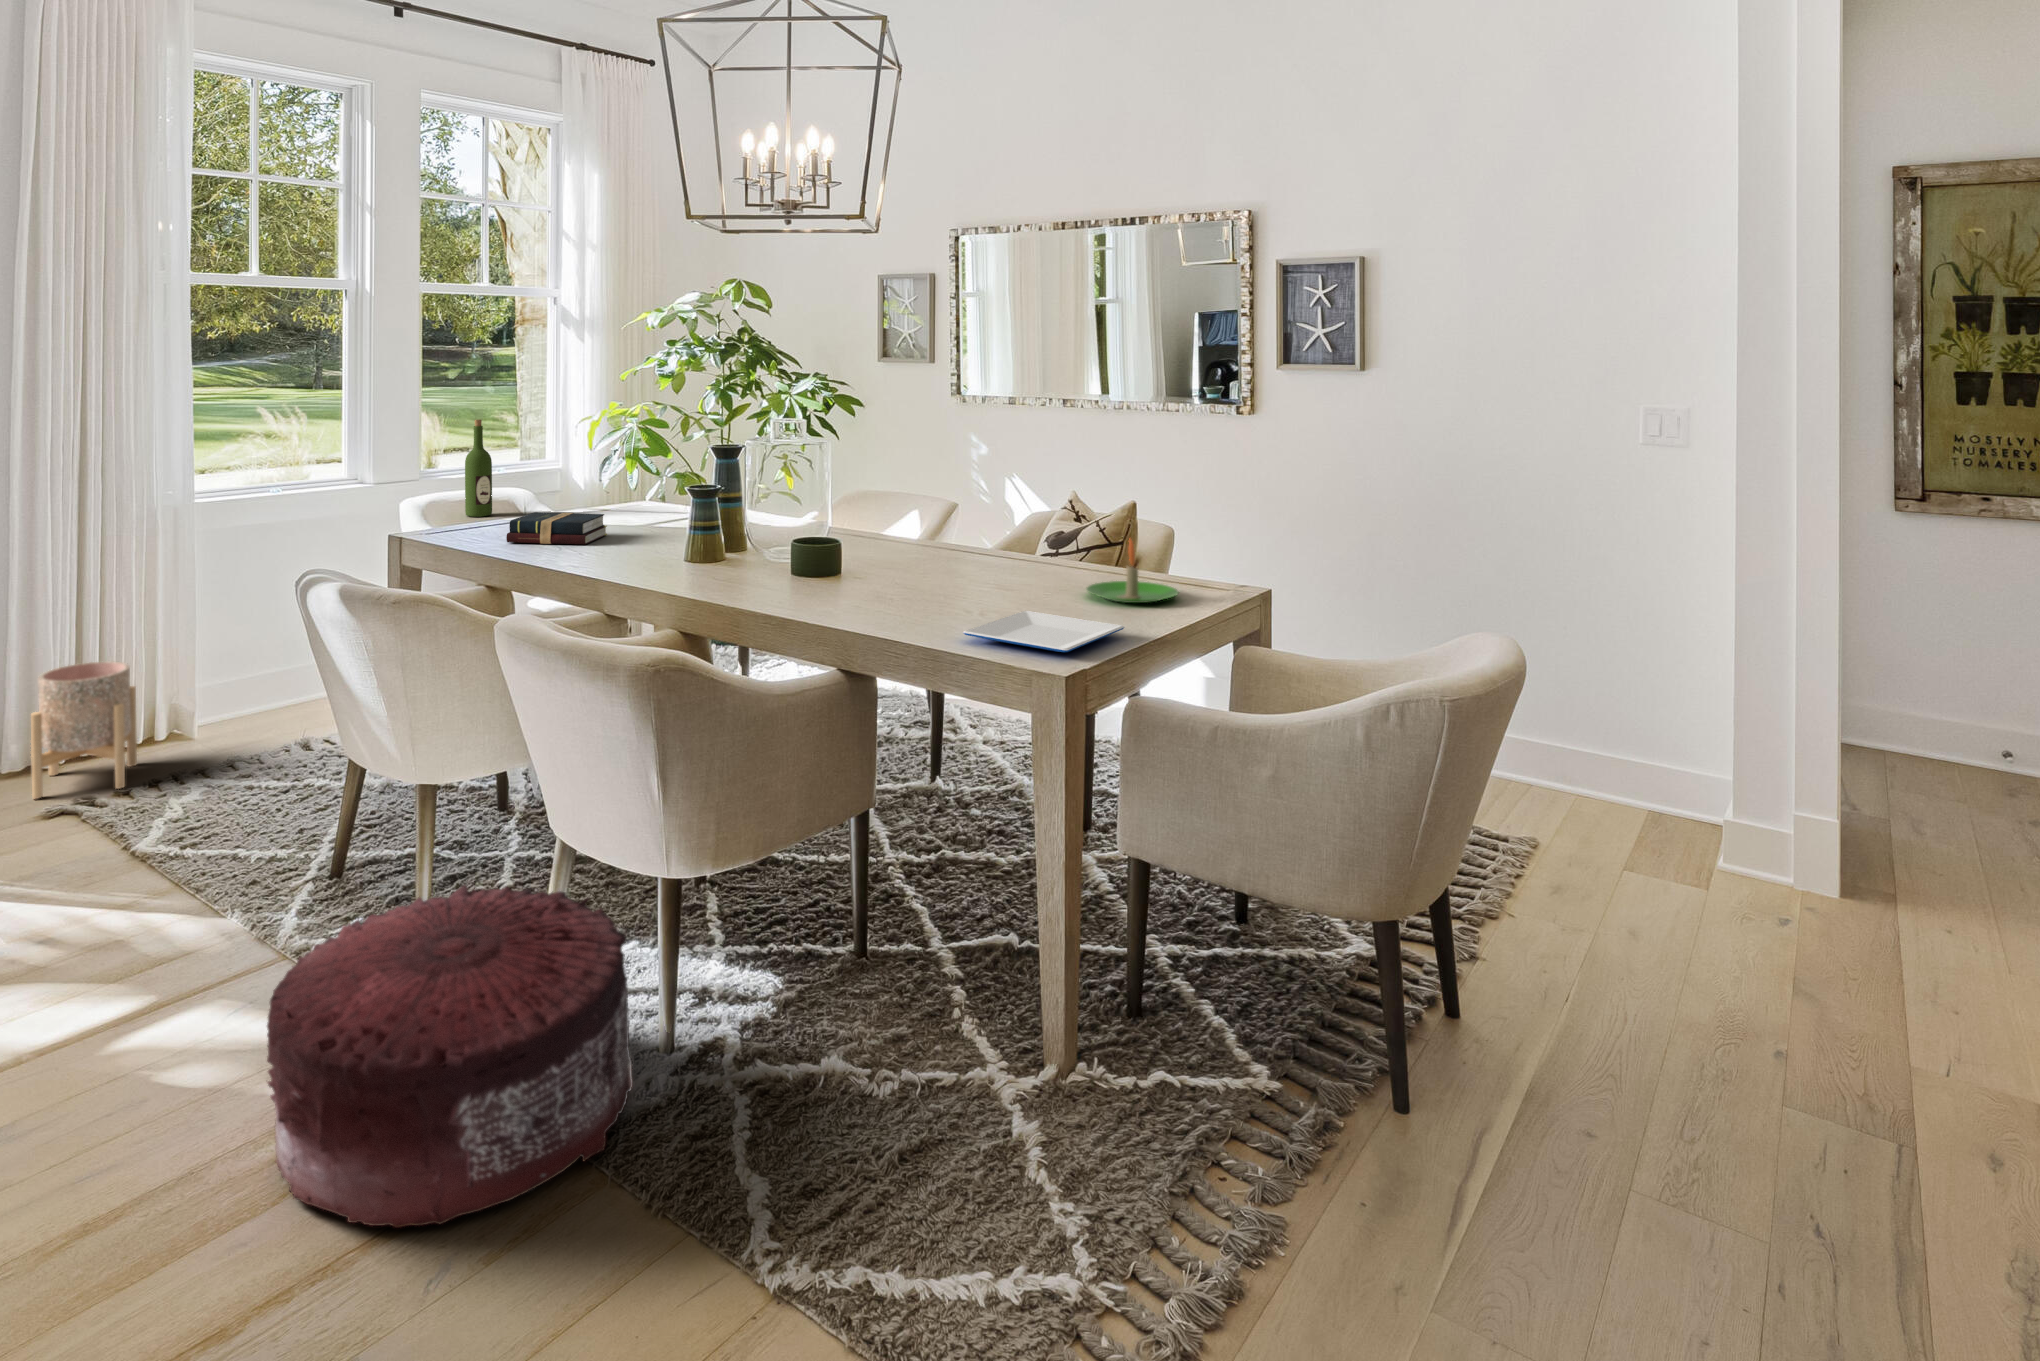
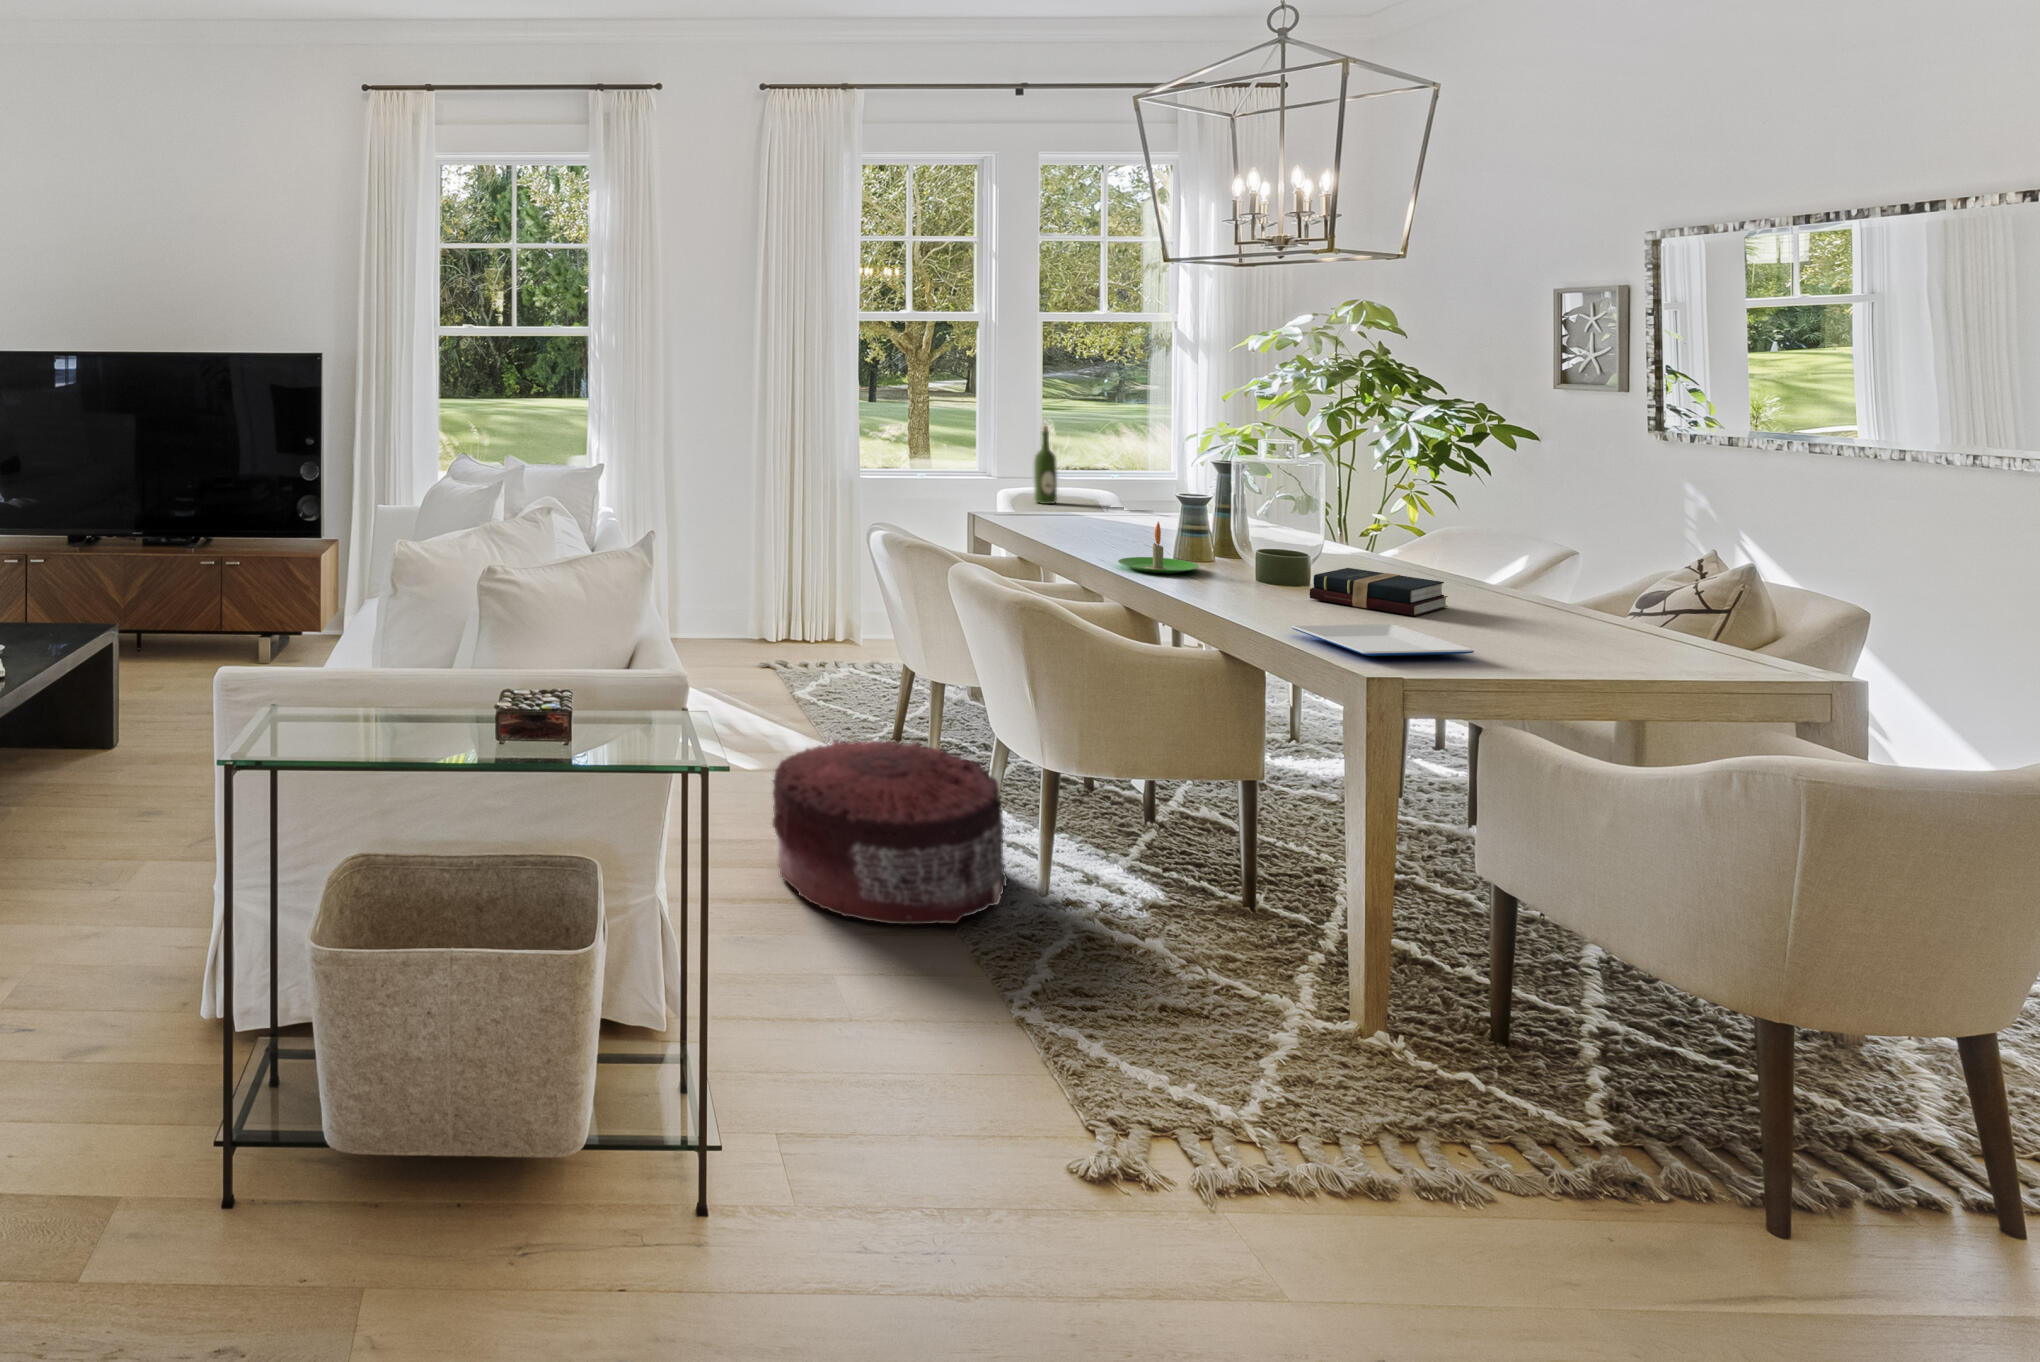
hardback book: present [506,512,607,544] -> present [1309,568,1448,616]
candle: present [1087,539,1179,603] -> present [1118,522,1199,573]
planter: present [31,661,137,799] -> none [756,574,819,659]

